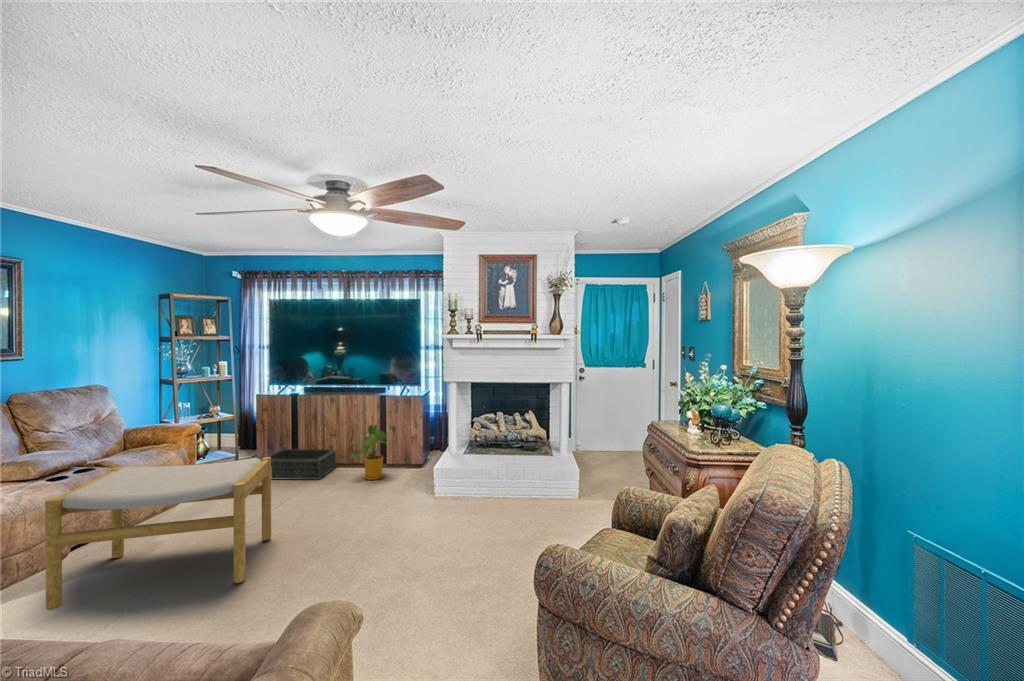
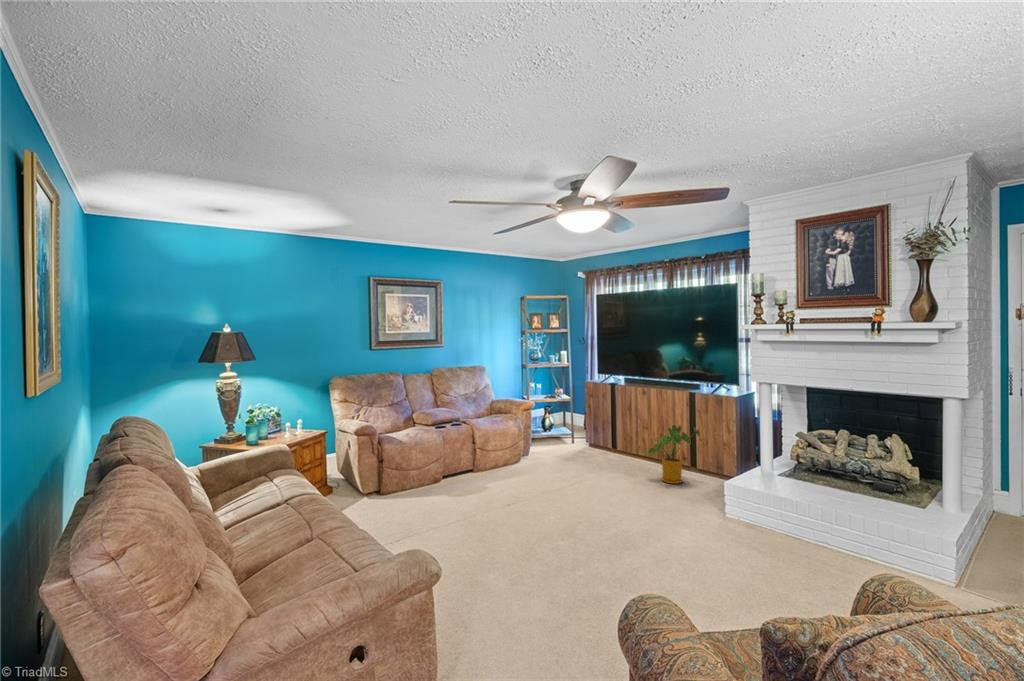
basket: present [269,449,336,480] -> none [578,438,646,471]
footstool: present [45,457,271,610] -> none [426,419,553,517]

